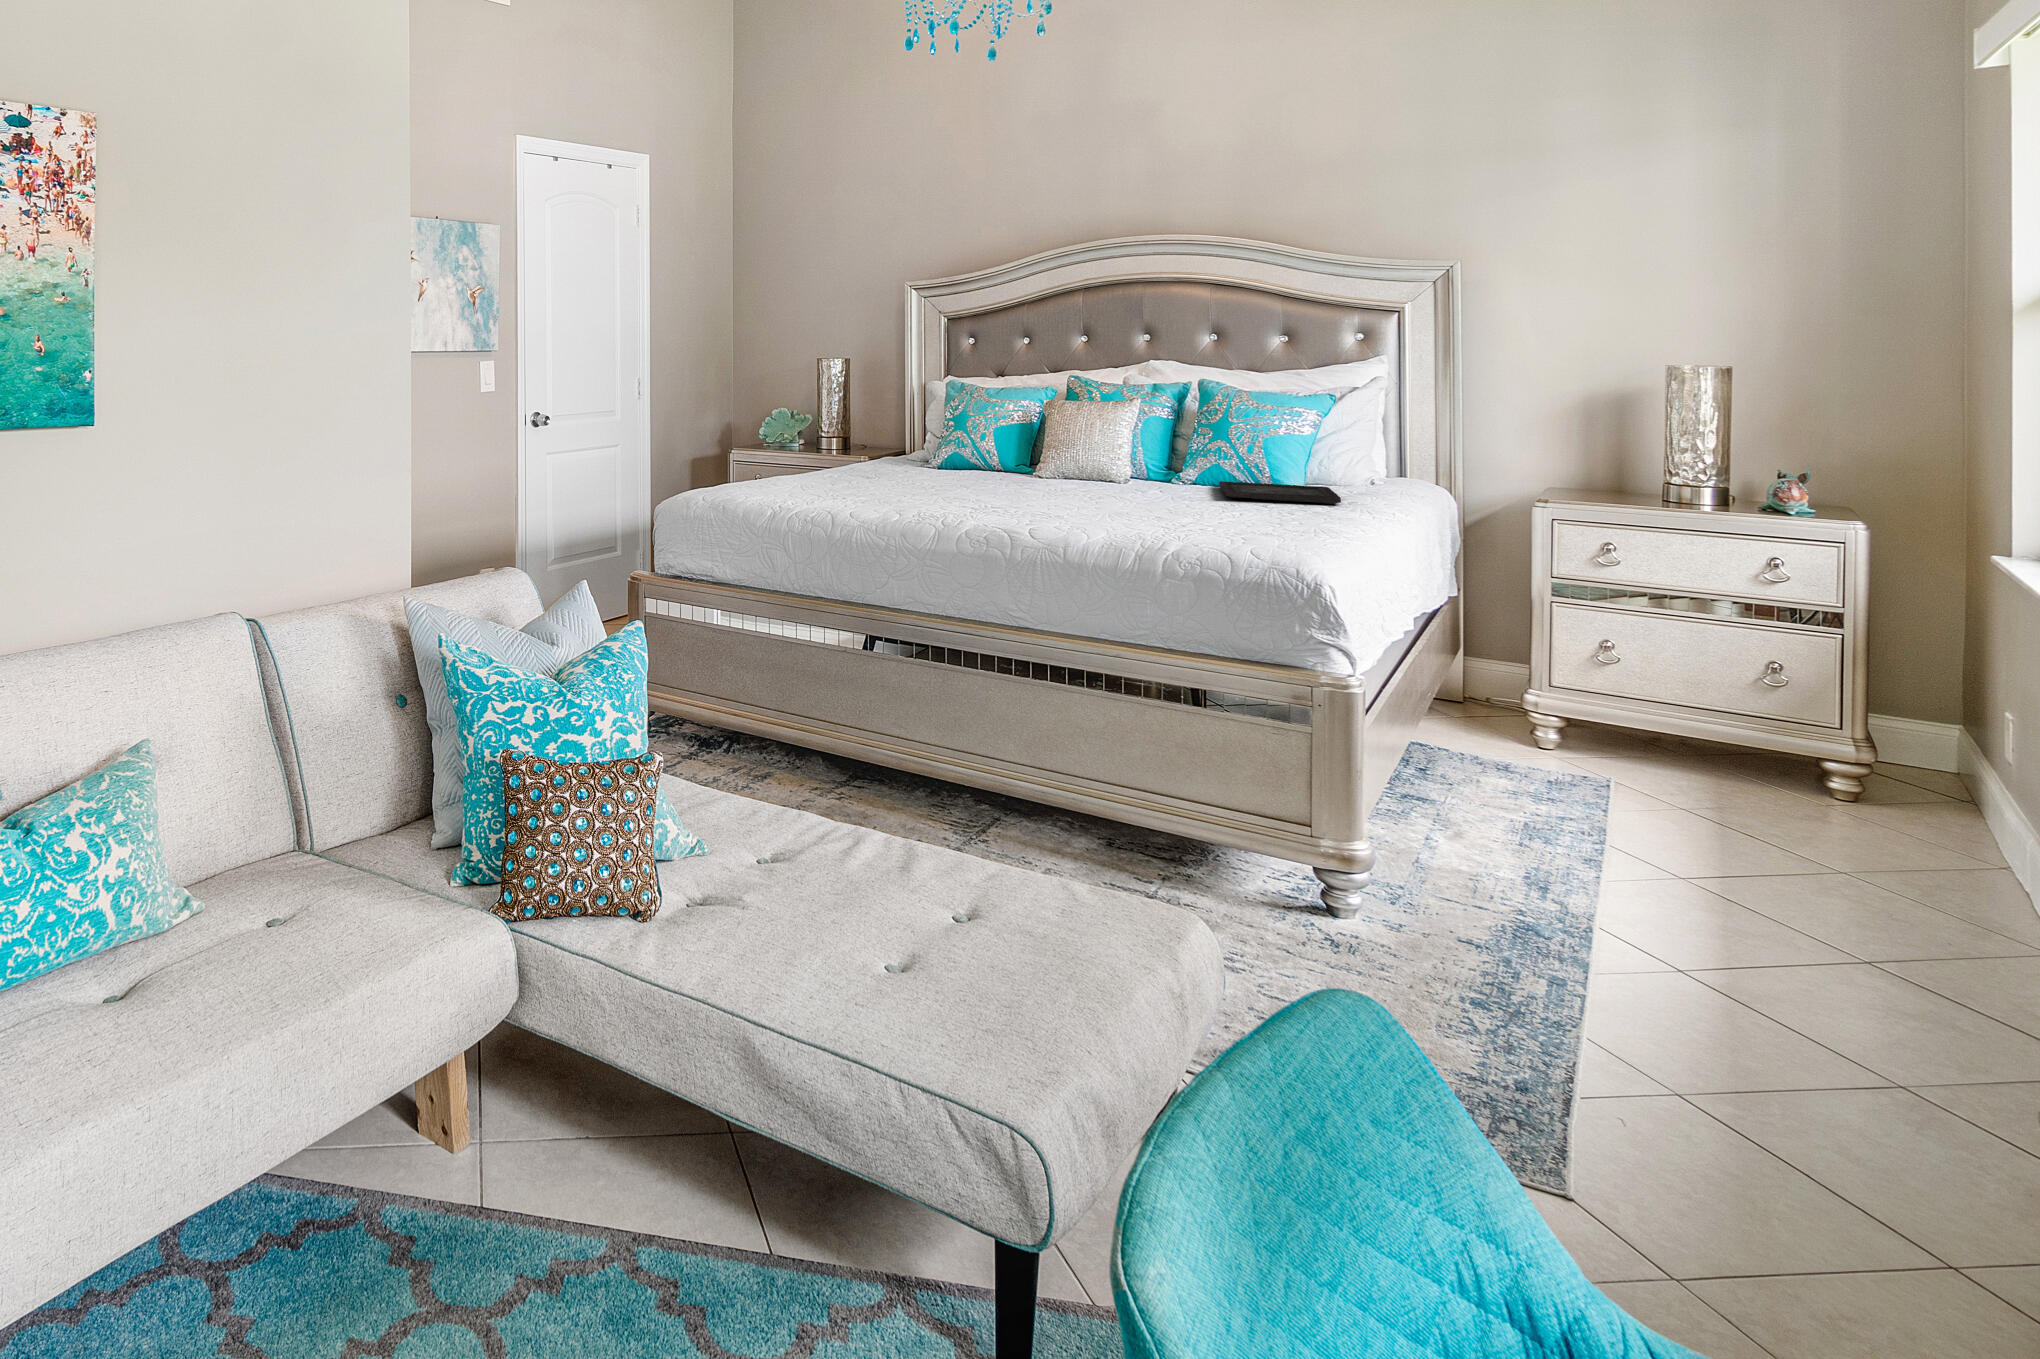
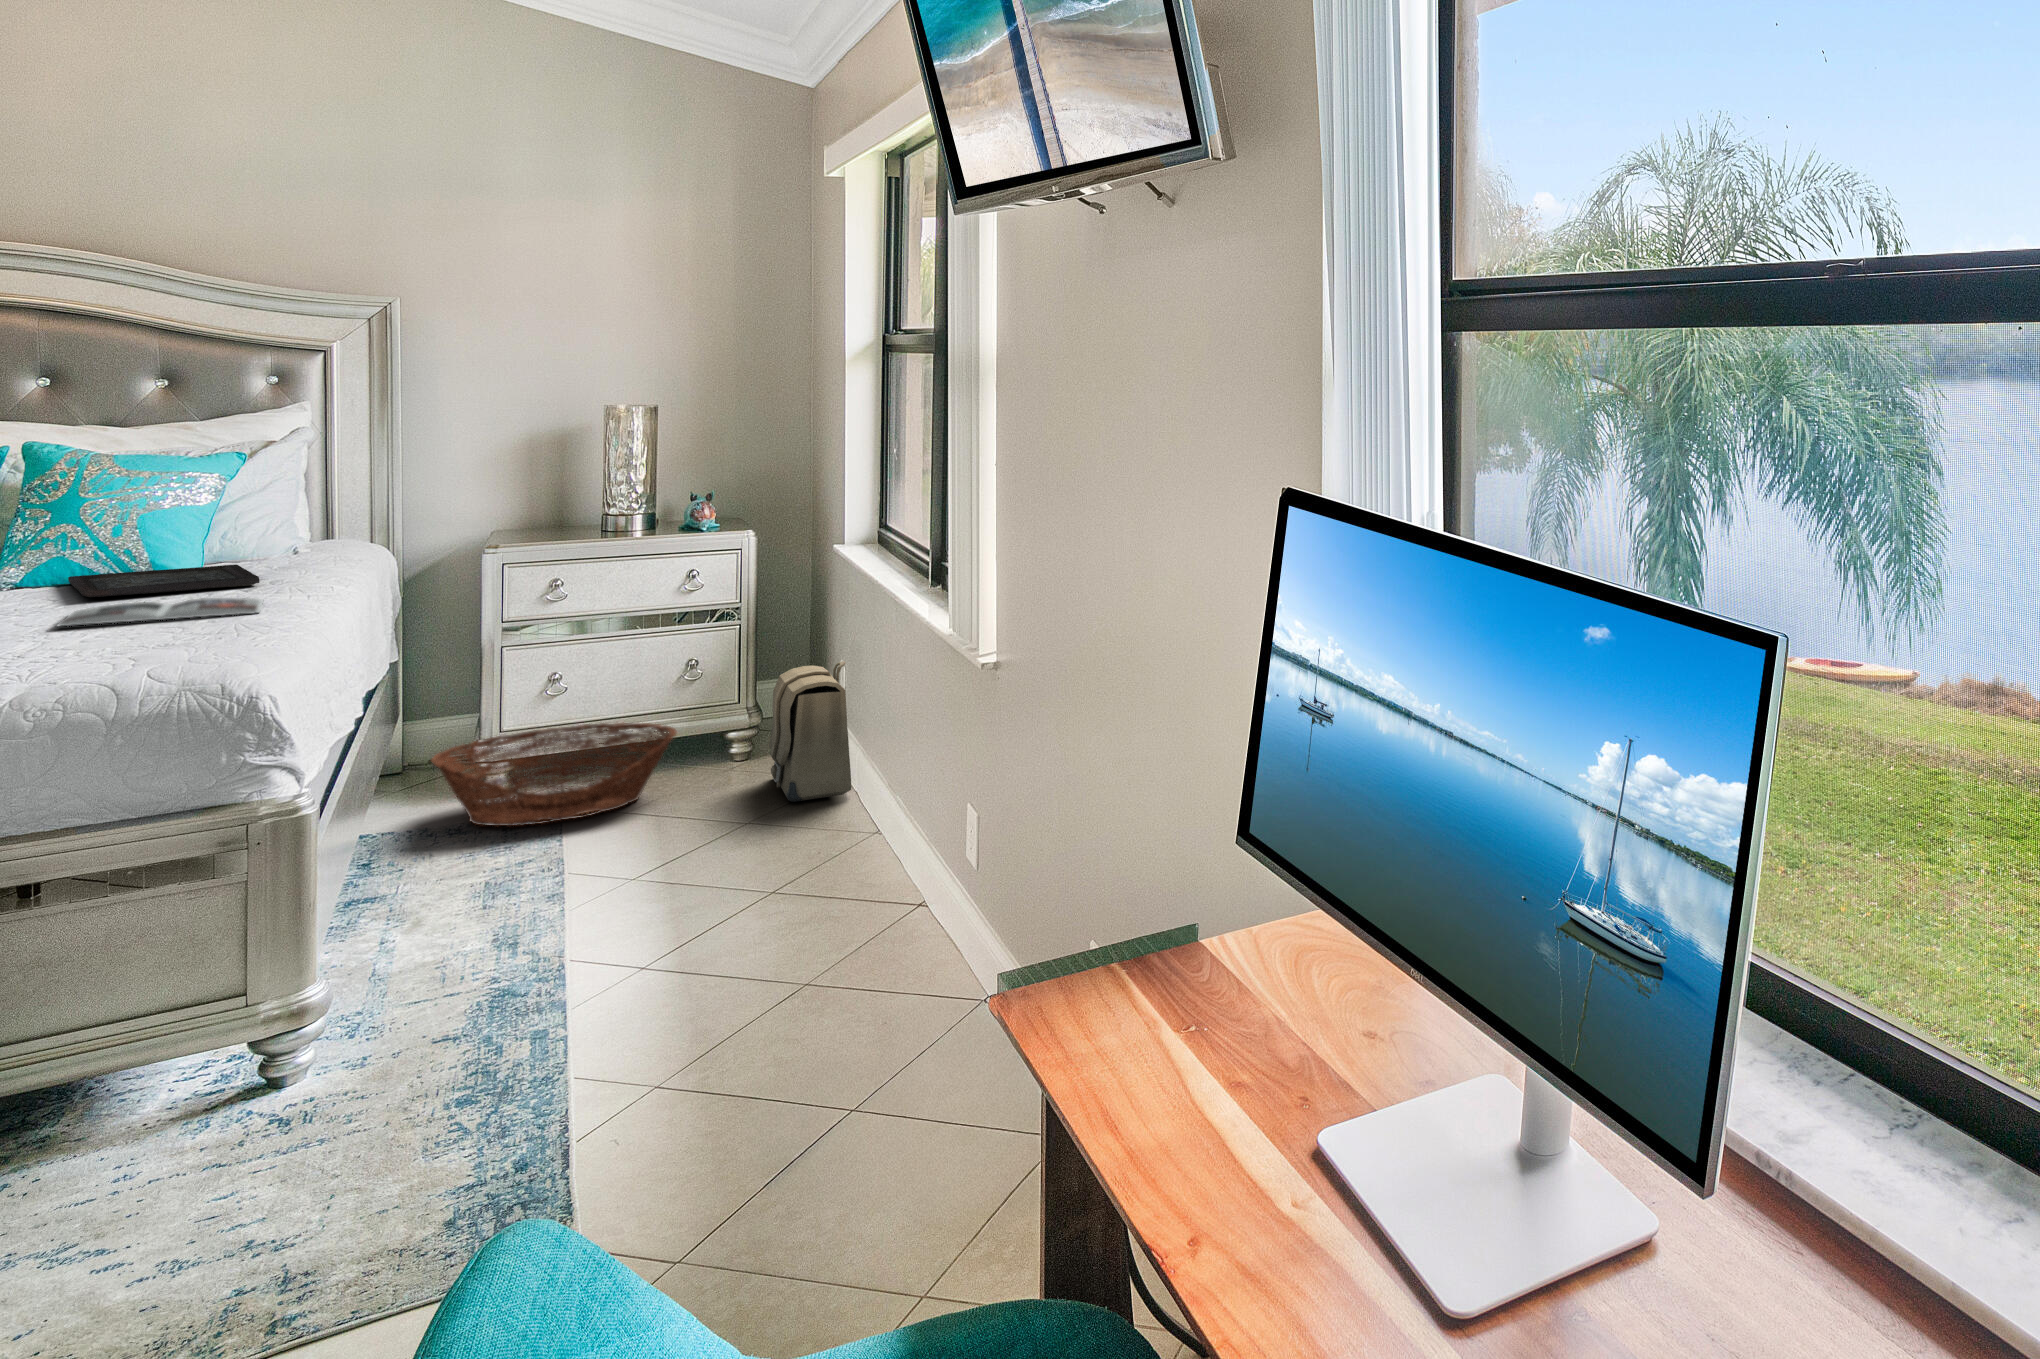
magazine: none [1205,504,1343,525] -> present [58,598,263,626]
basket: none [1481,691,1746,802] -> present [431,723,677,826]
backpack: none [1872,699,1996,878] -> present [769,661,851,802]

